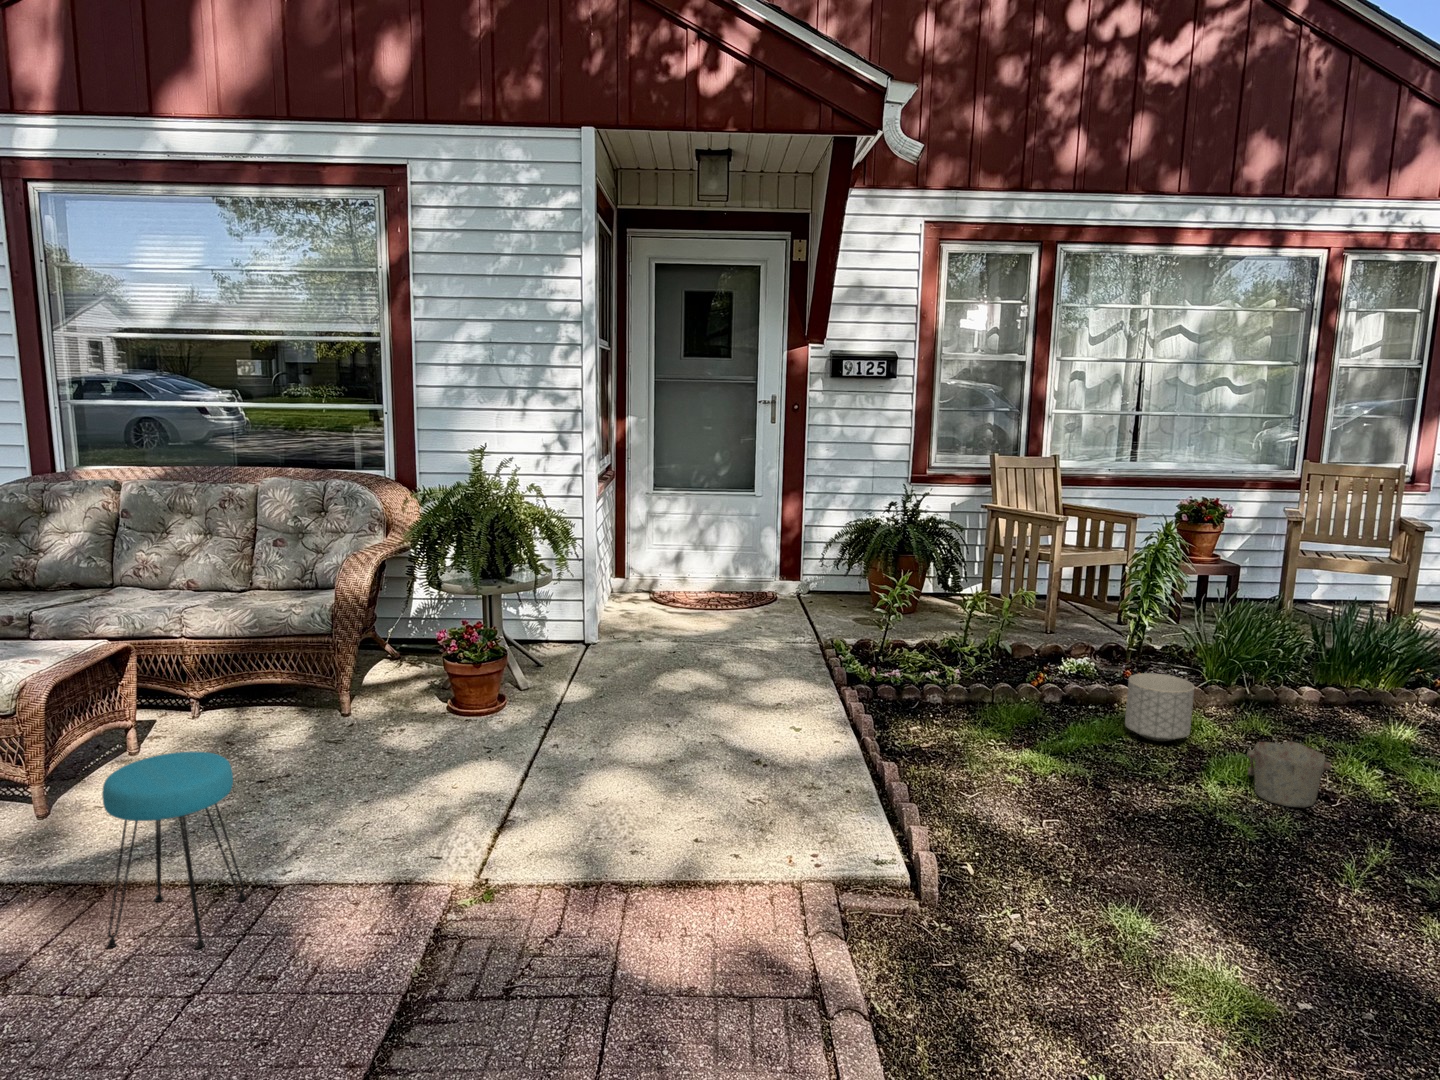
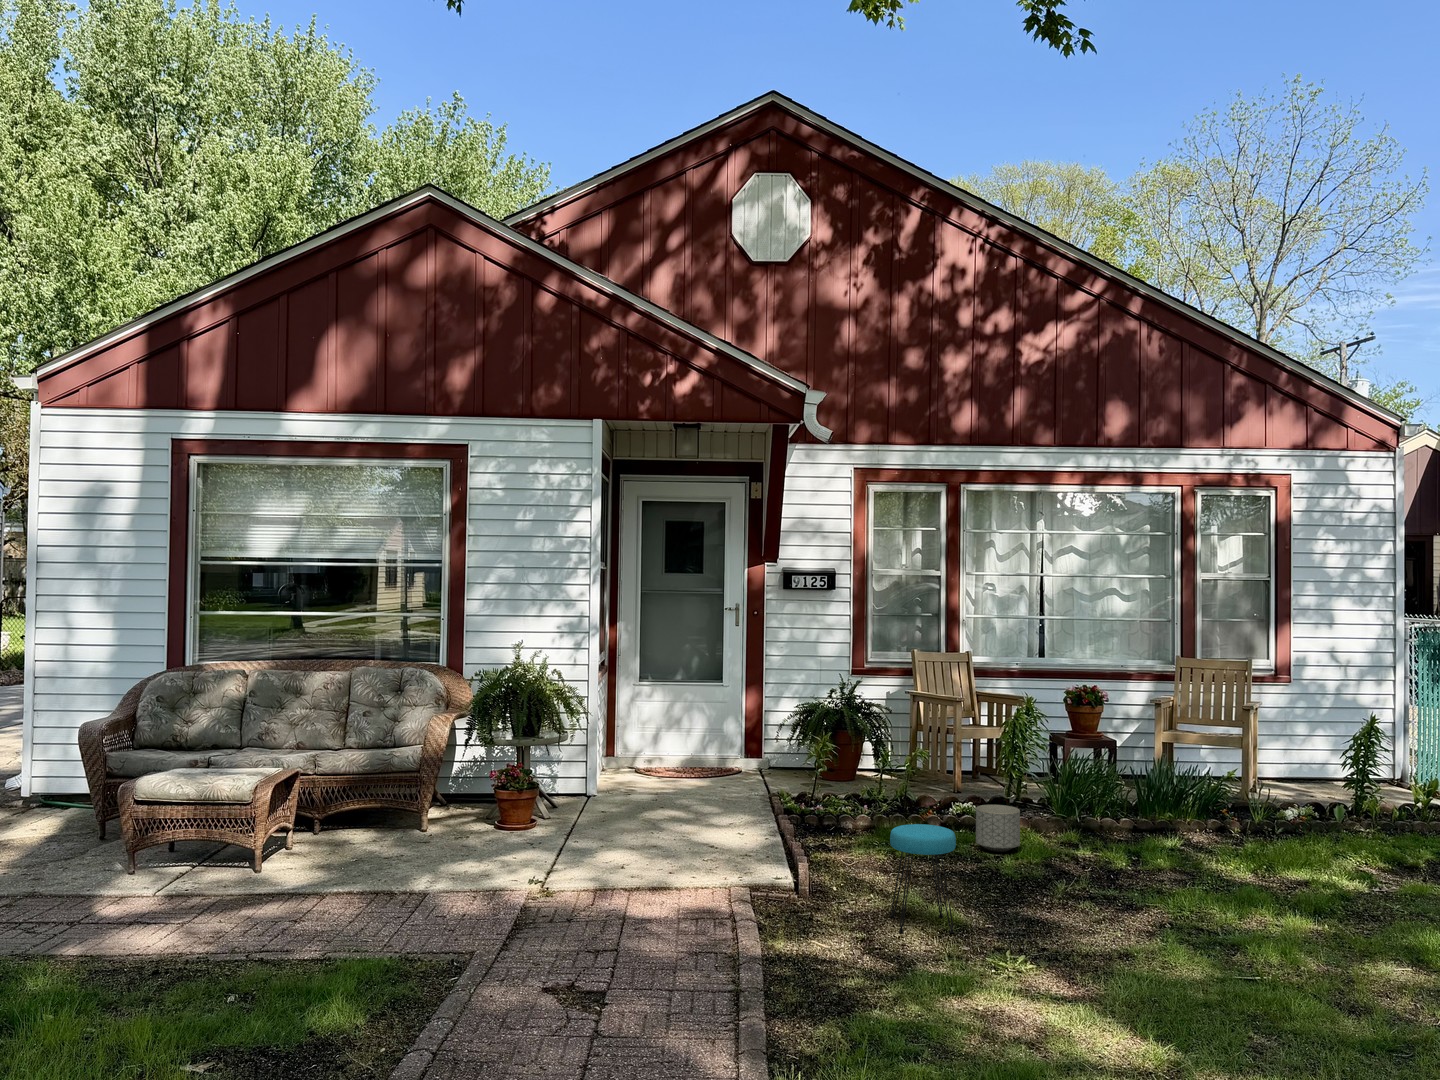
bucket: present [1247,741,1331,807] -> none [1038,840,1089,882]
stool: present [102,752,247,948] -> present [890,824,956,933]

